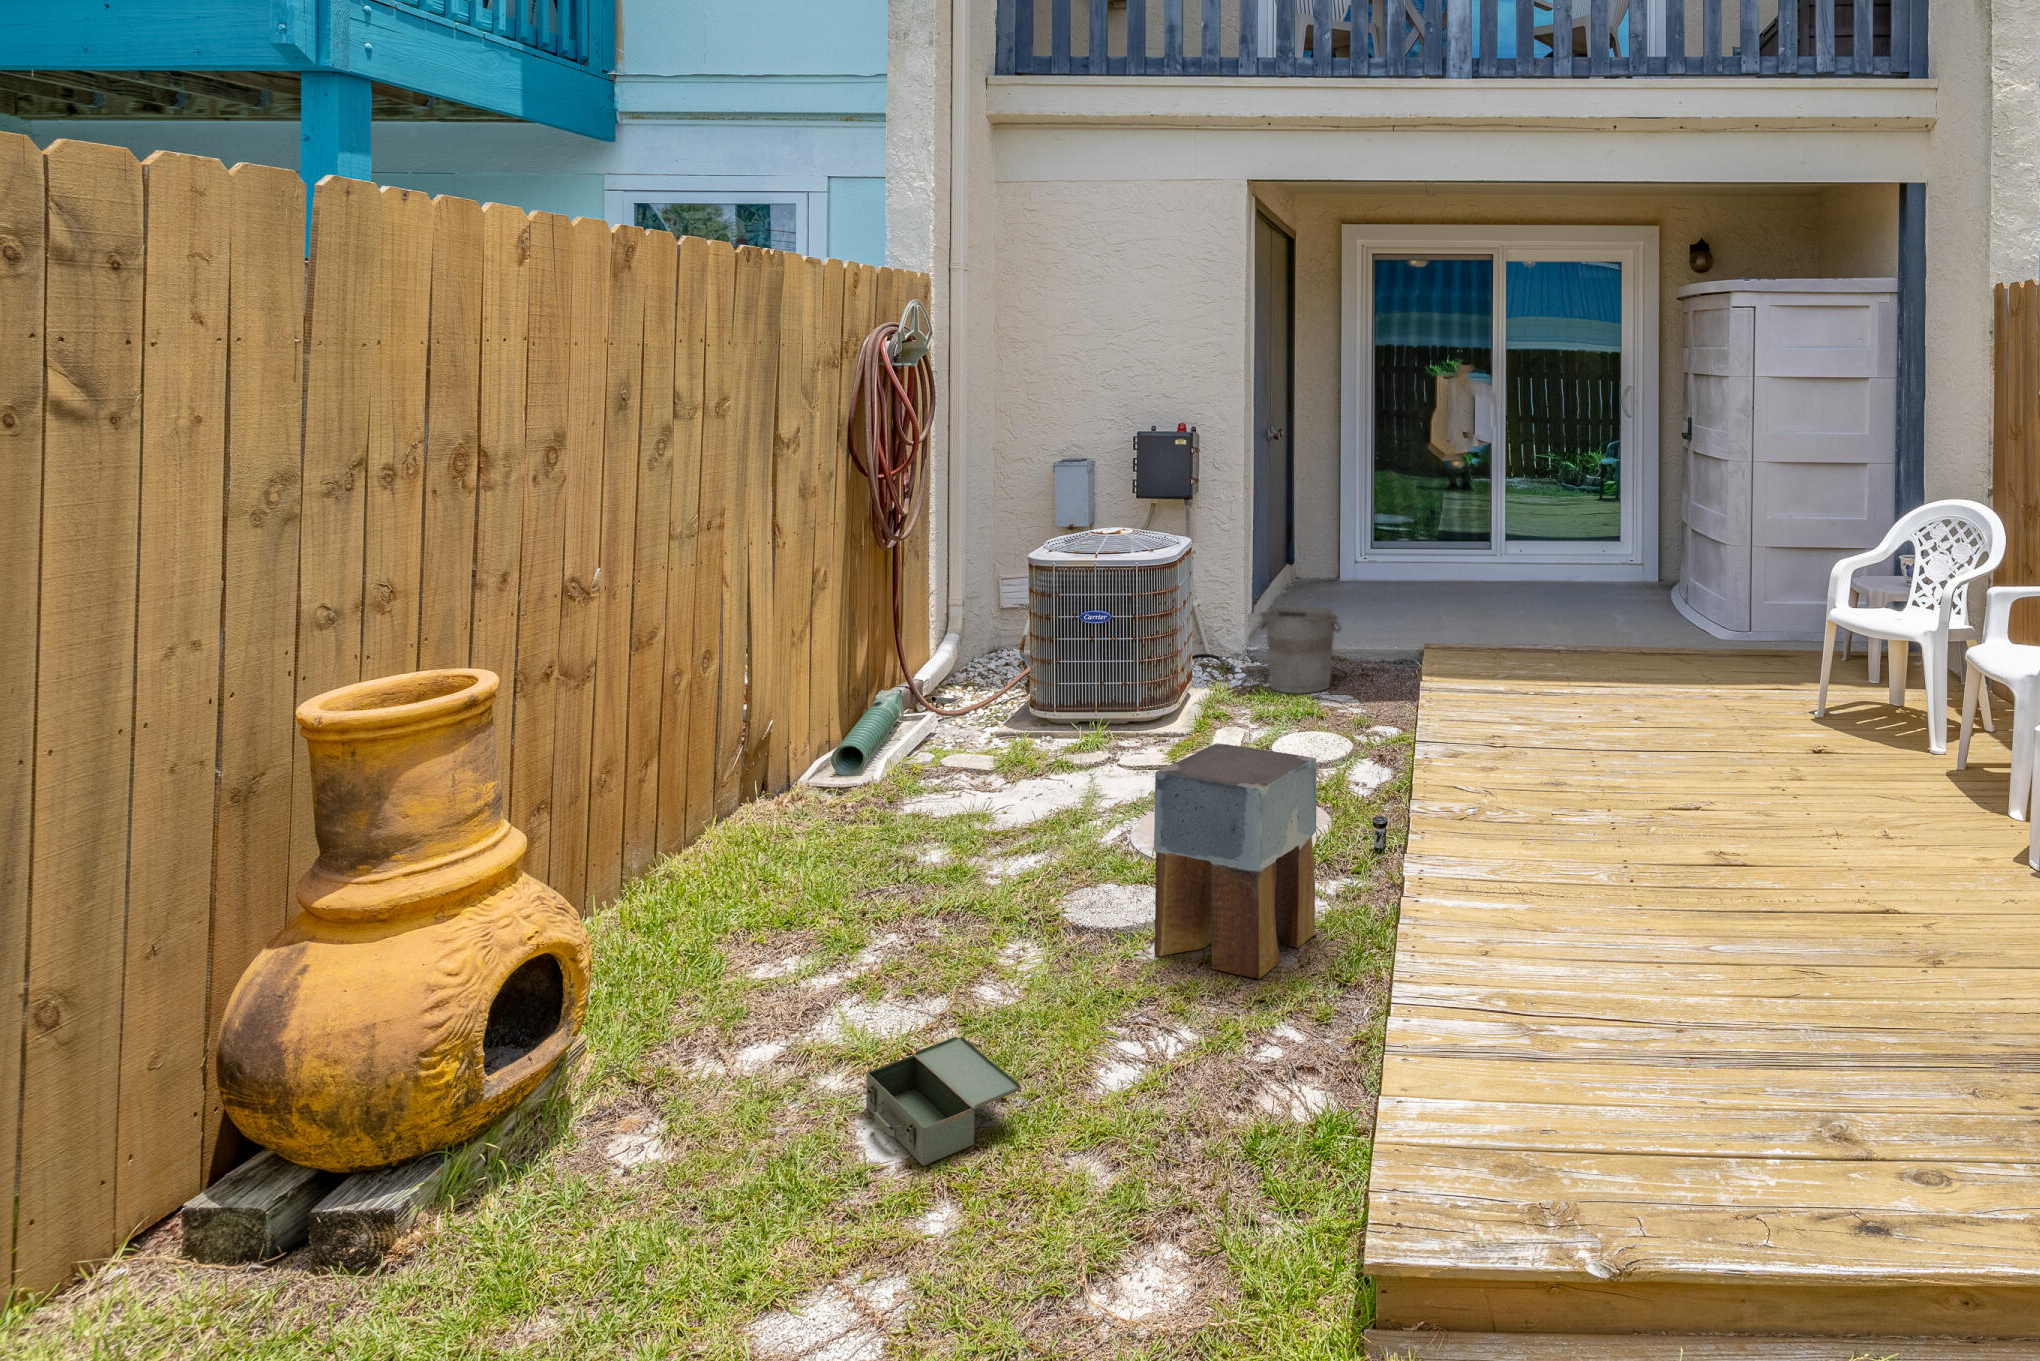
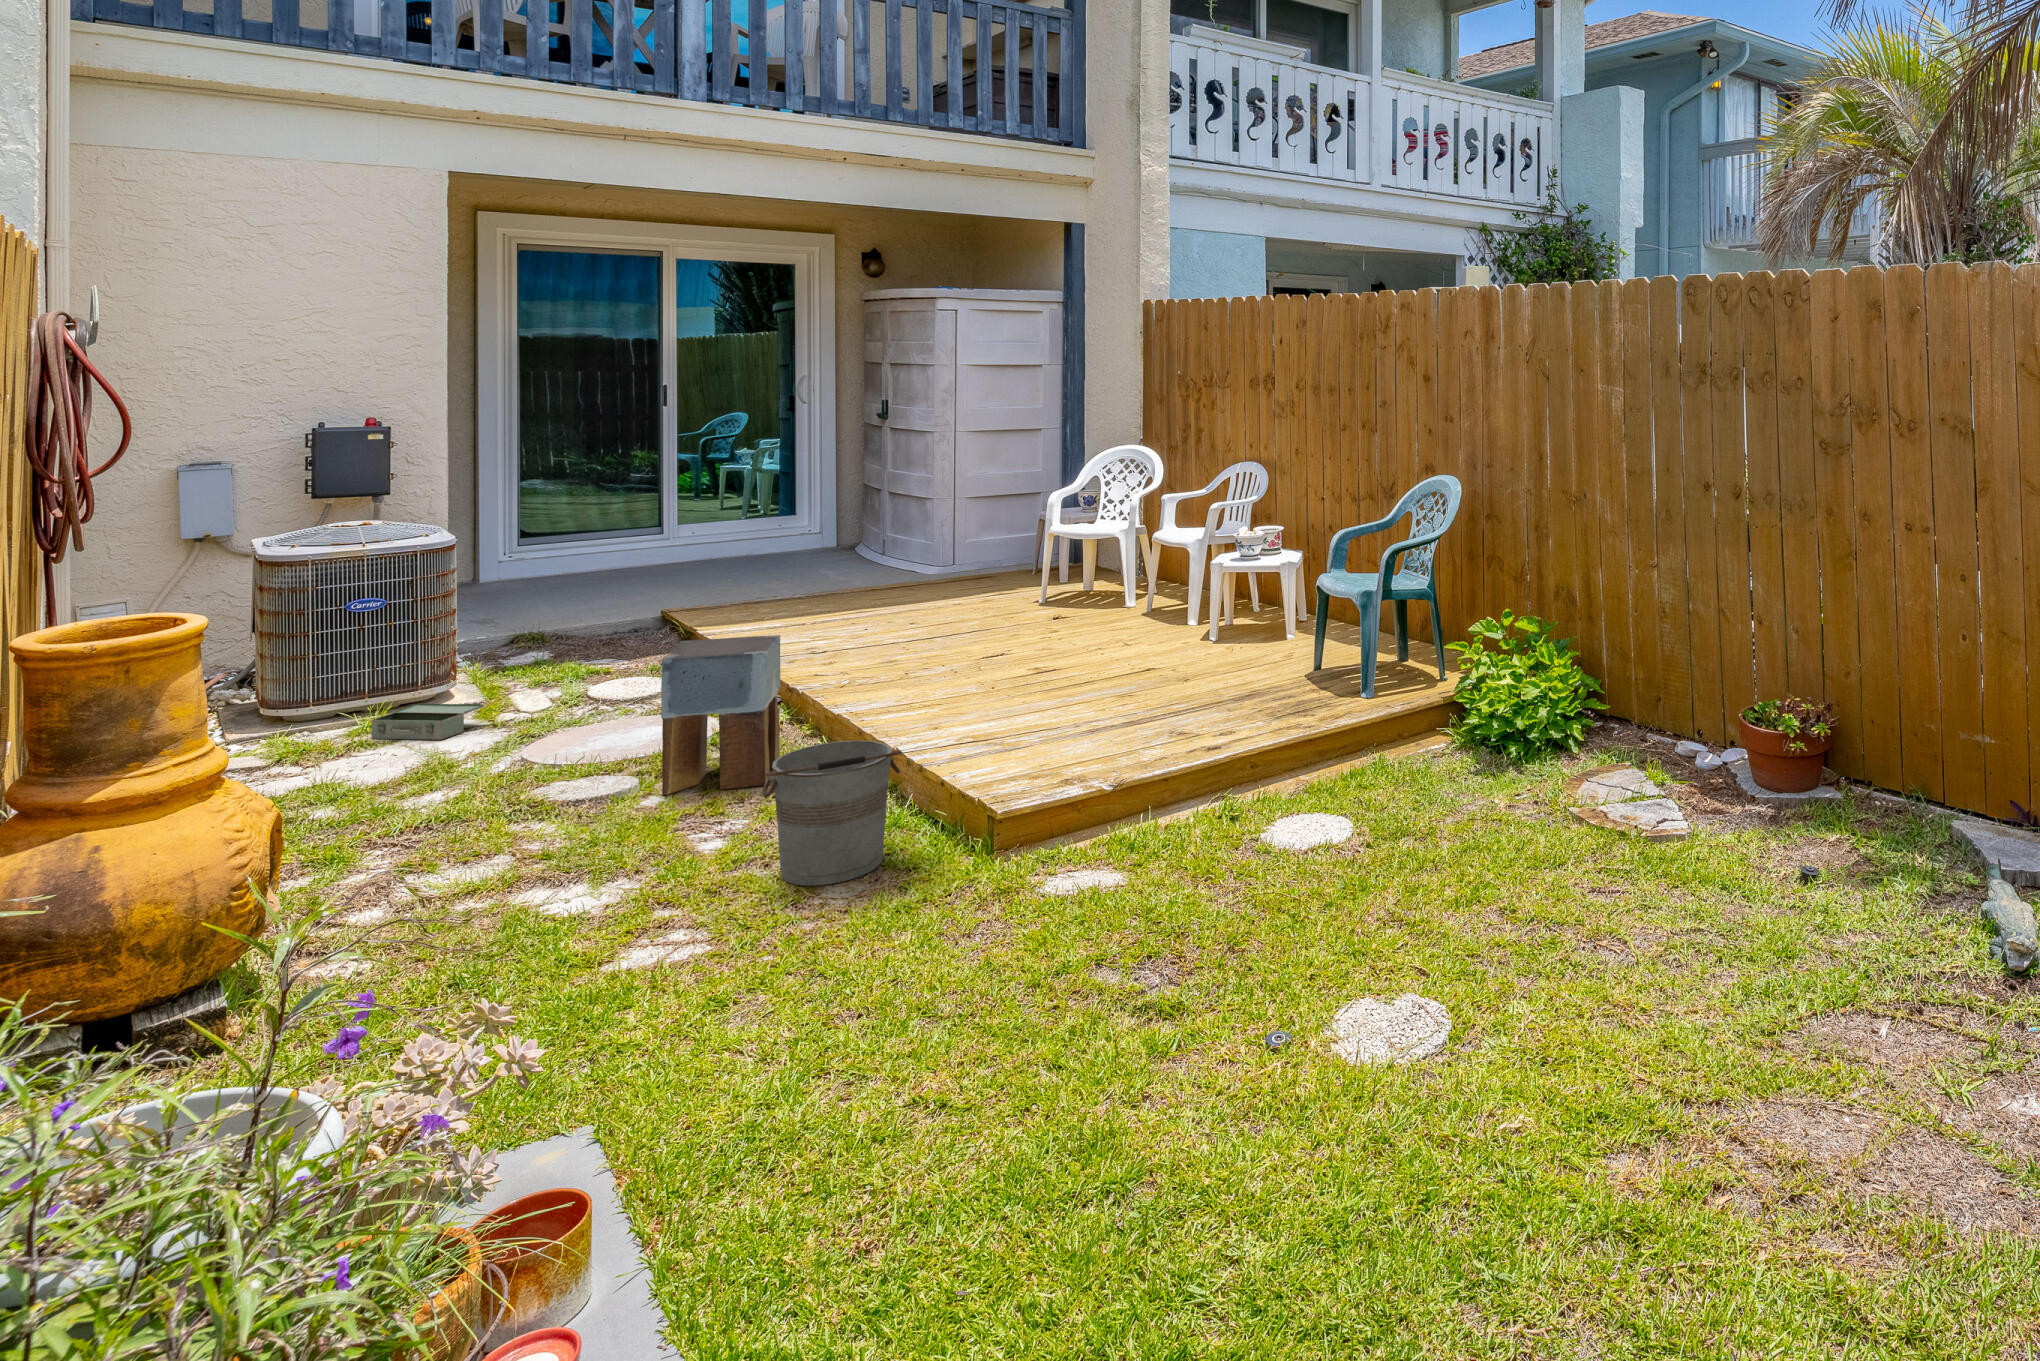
bucket: present [1260,606,1341,693] -> present [763,740,902,886]
toolbox: present [866,1037,1021,1166] -> present [371,703,484,740]

